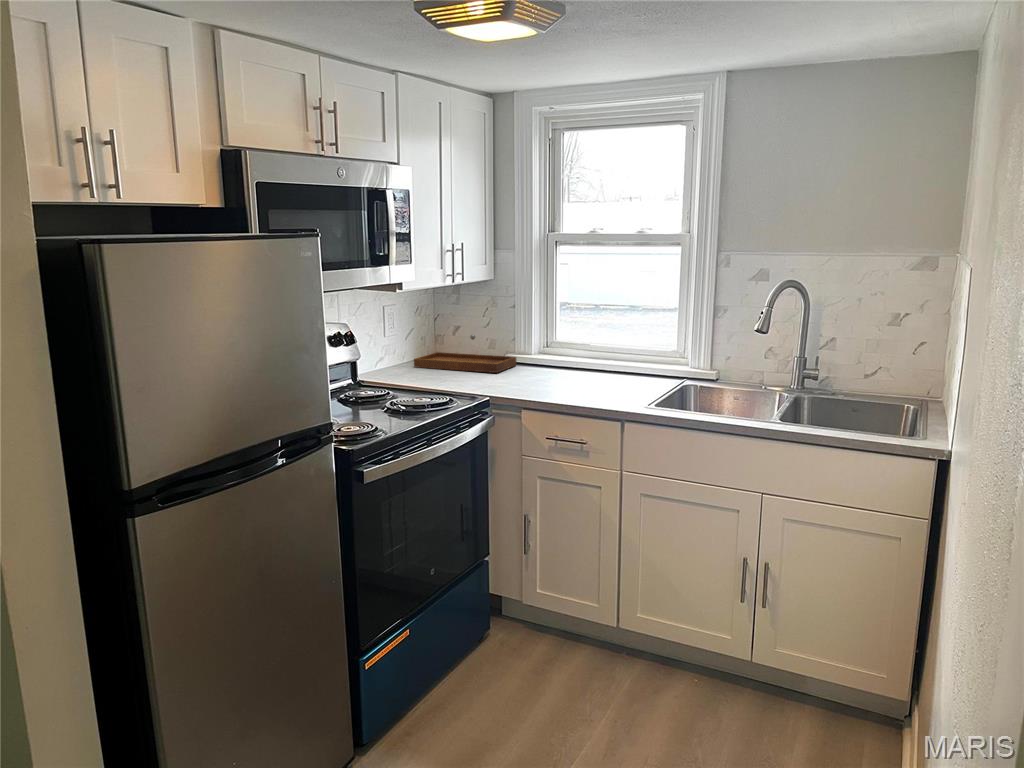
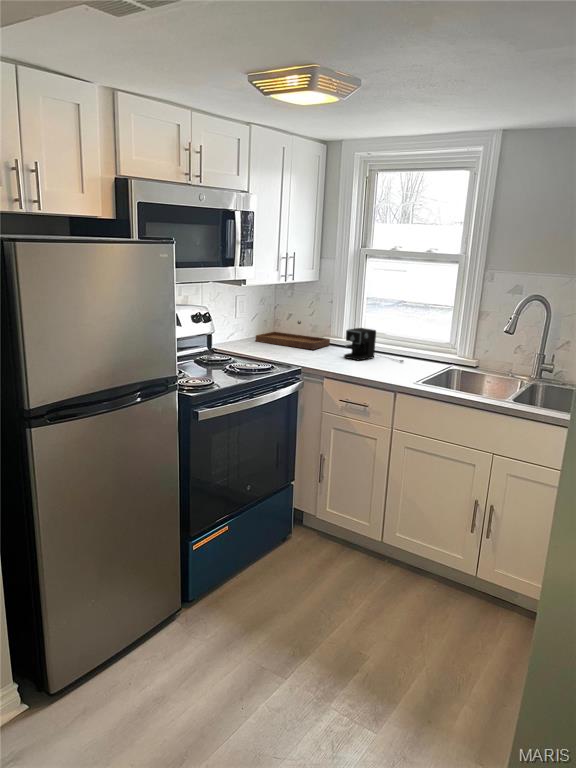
coffee maker: none [542,339,623,383] -> present [344,328,403,362]

